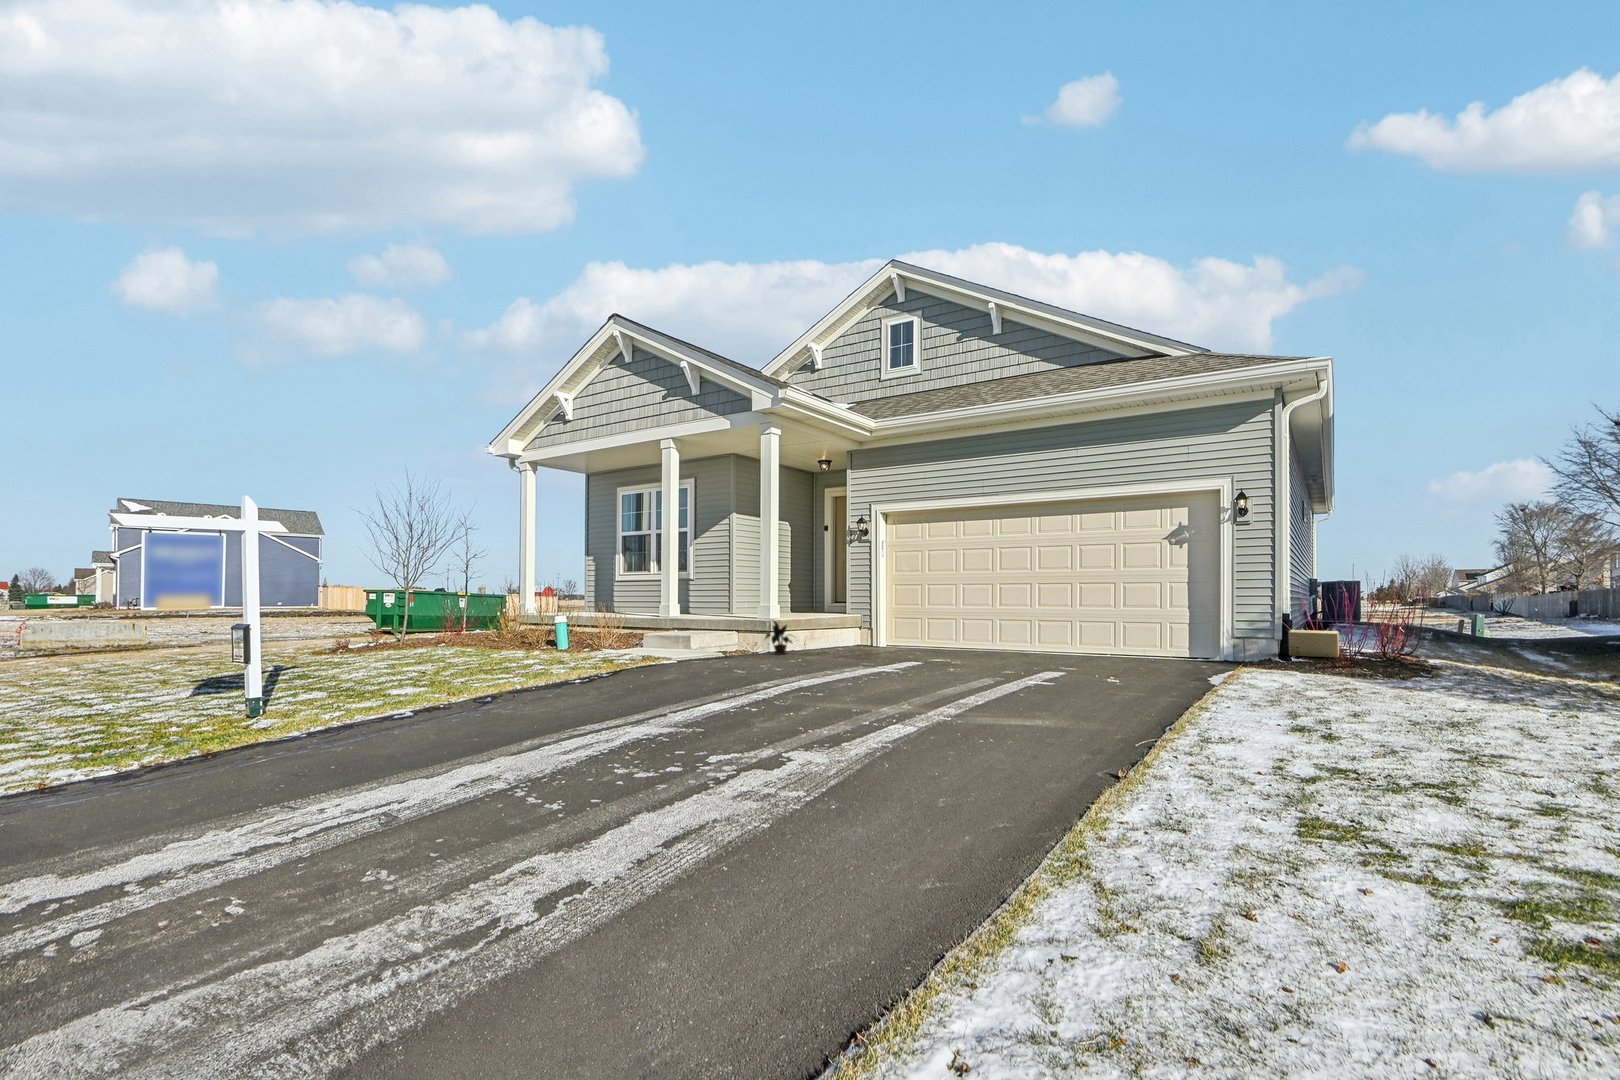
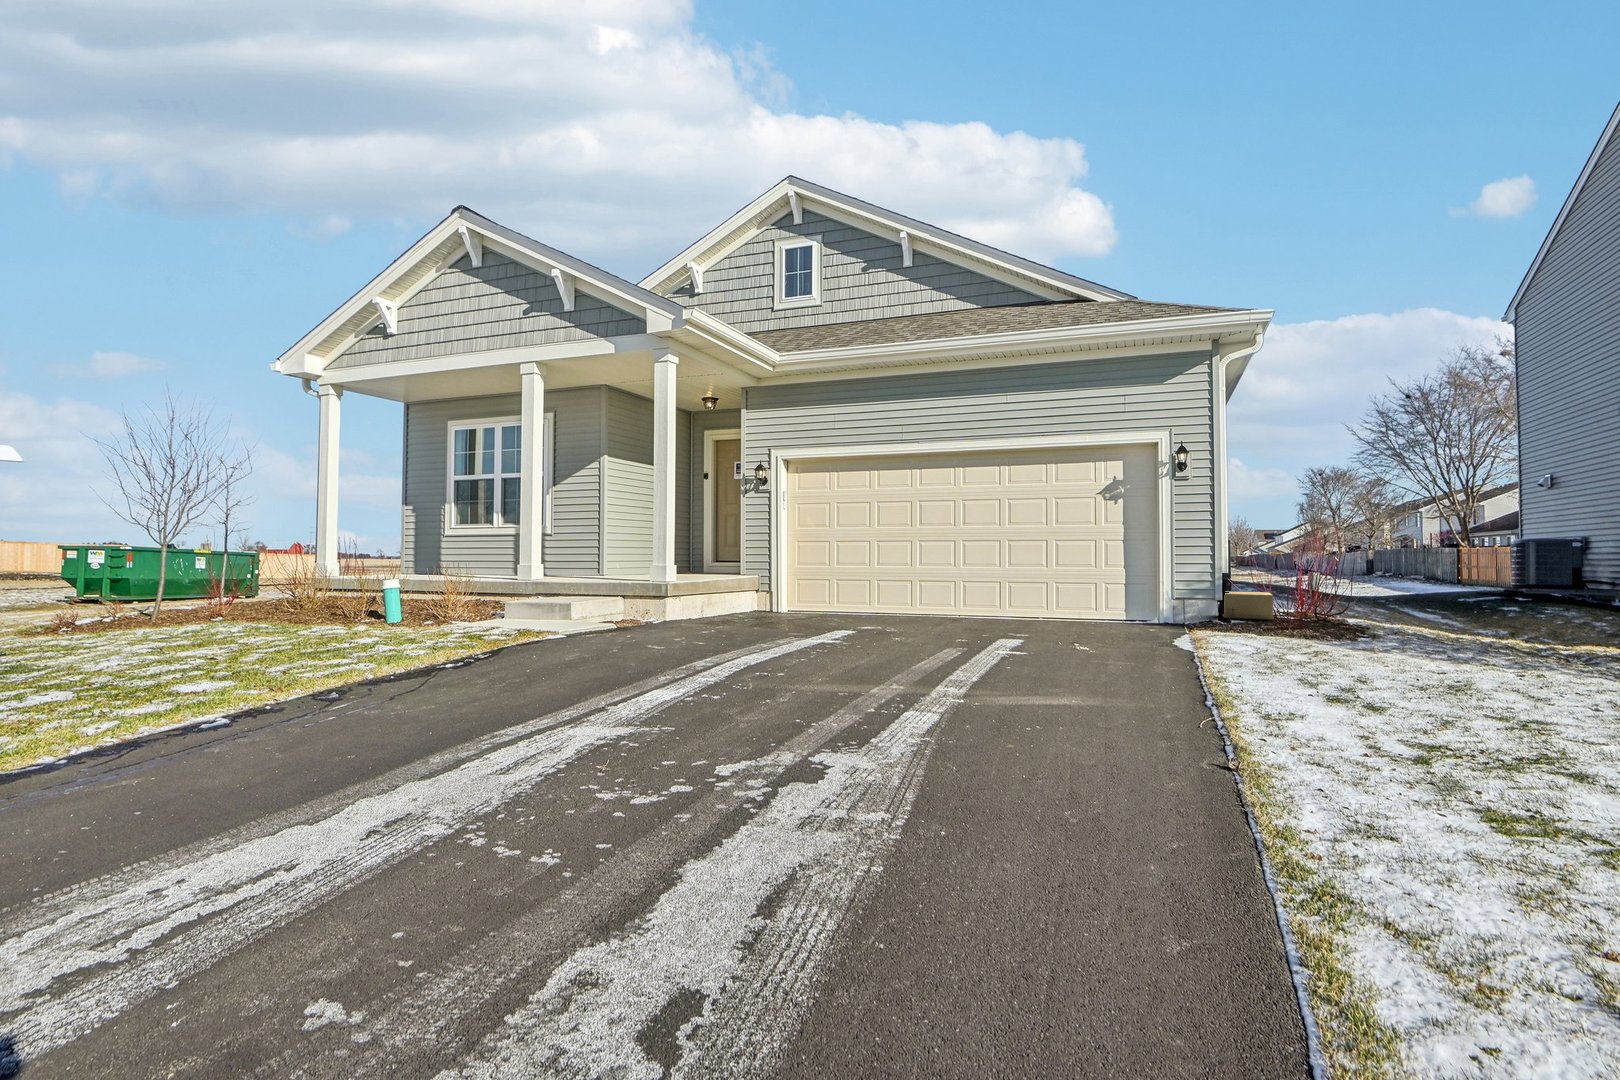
potted plant: present [765,621,792,654] -> none [660,583,700,624]

